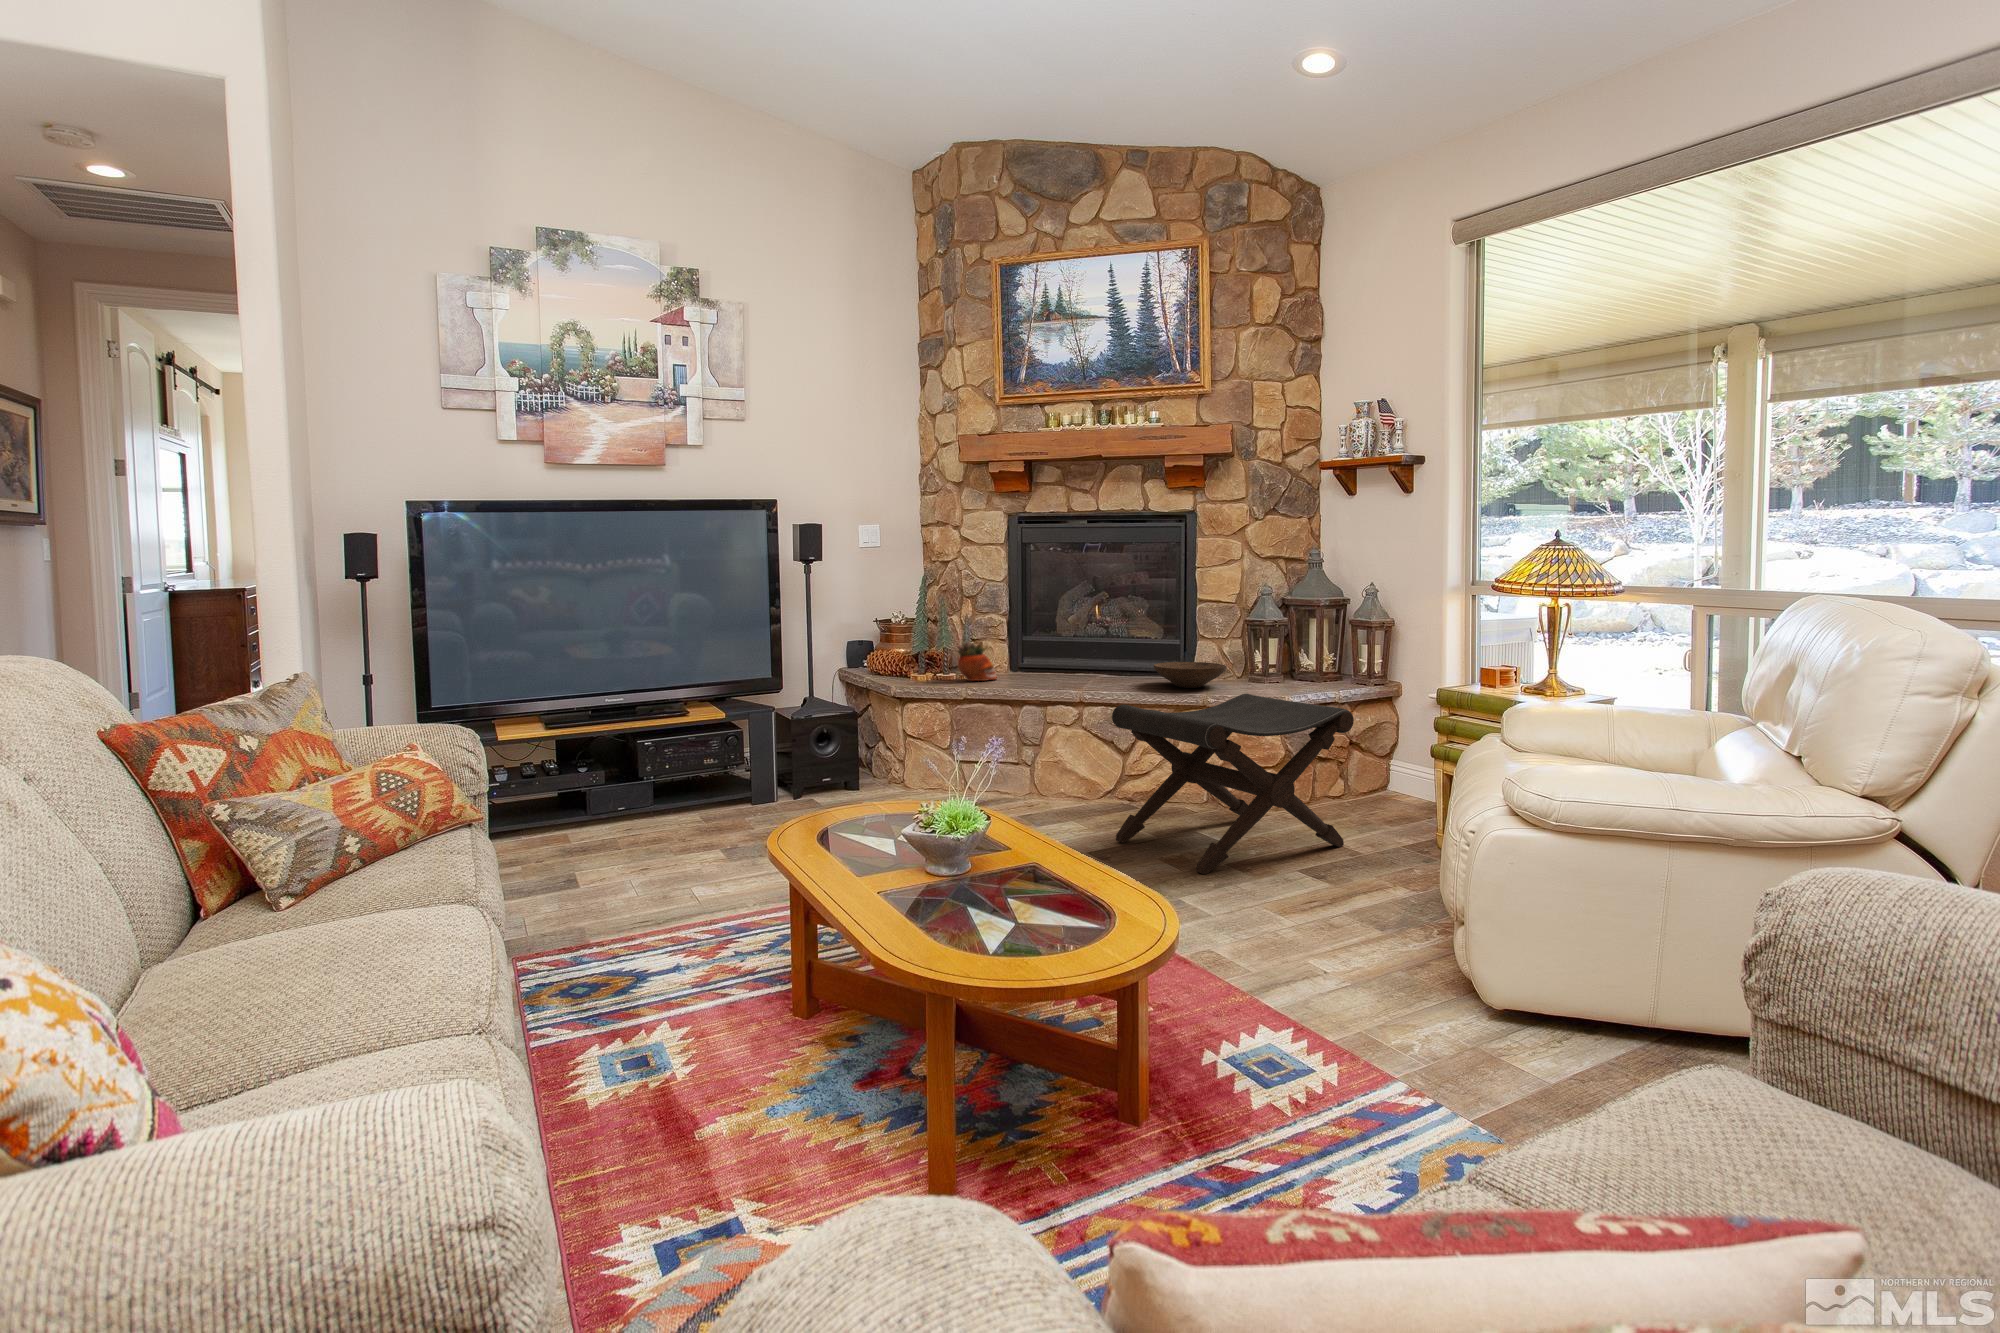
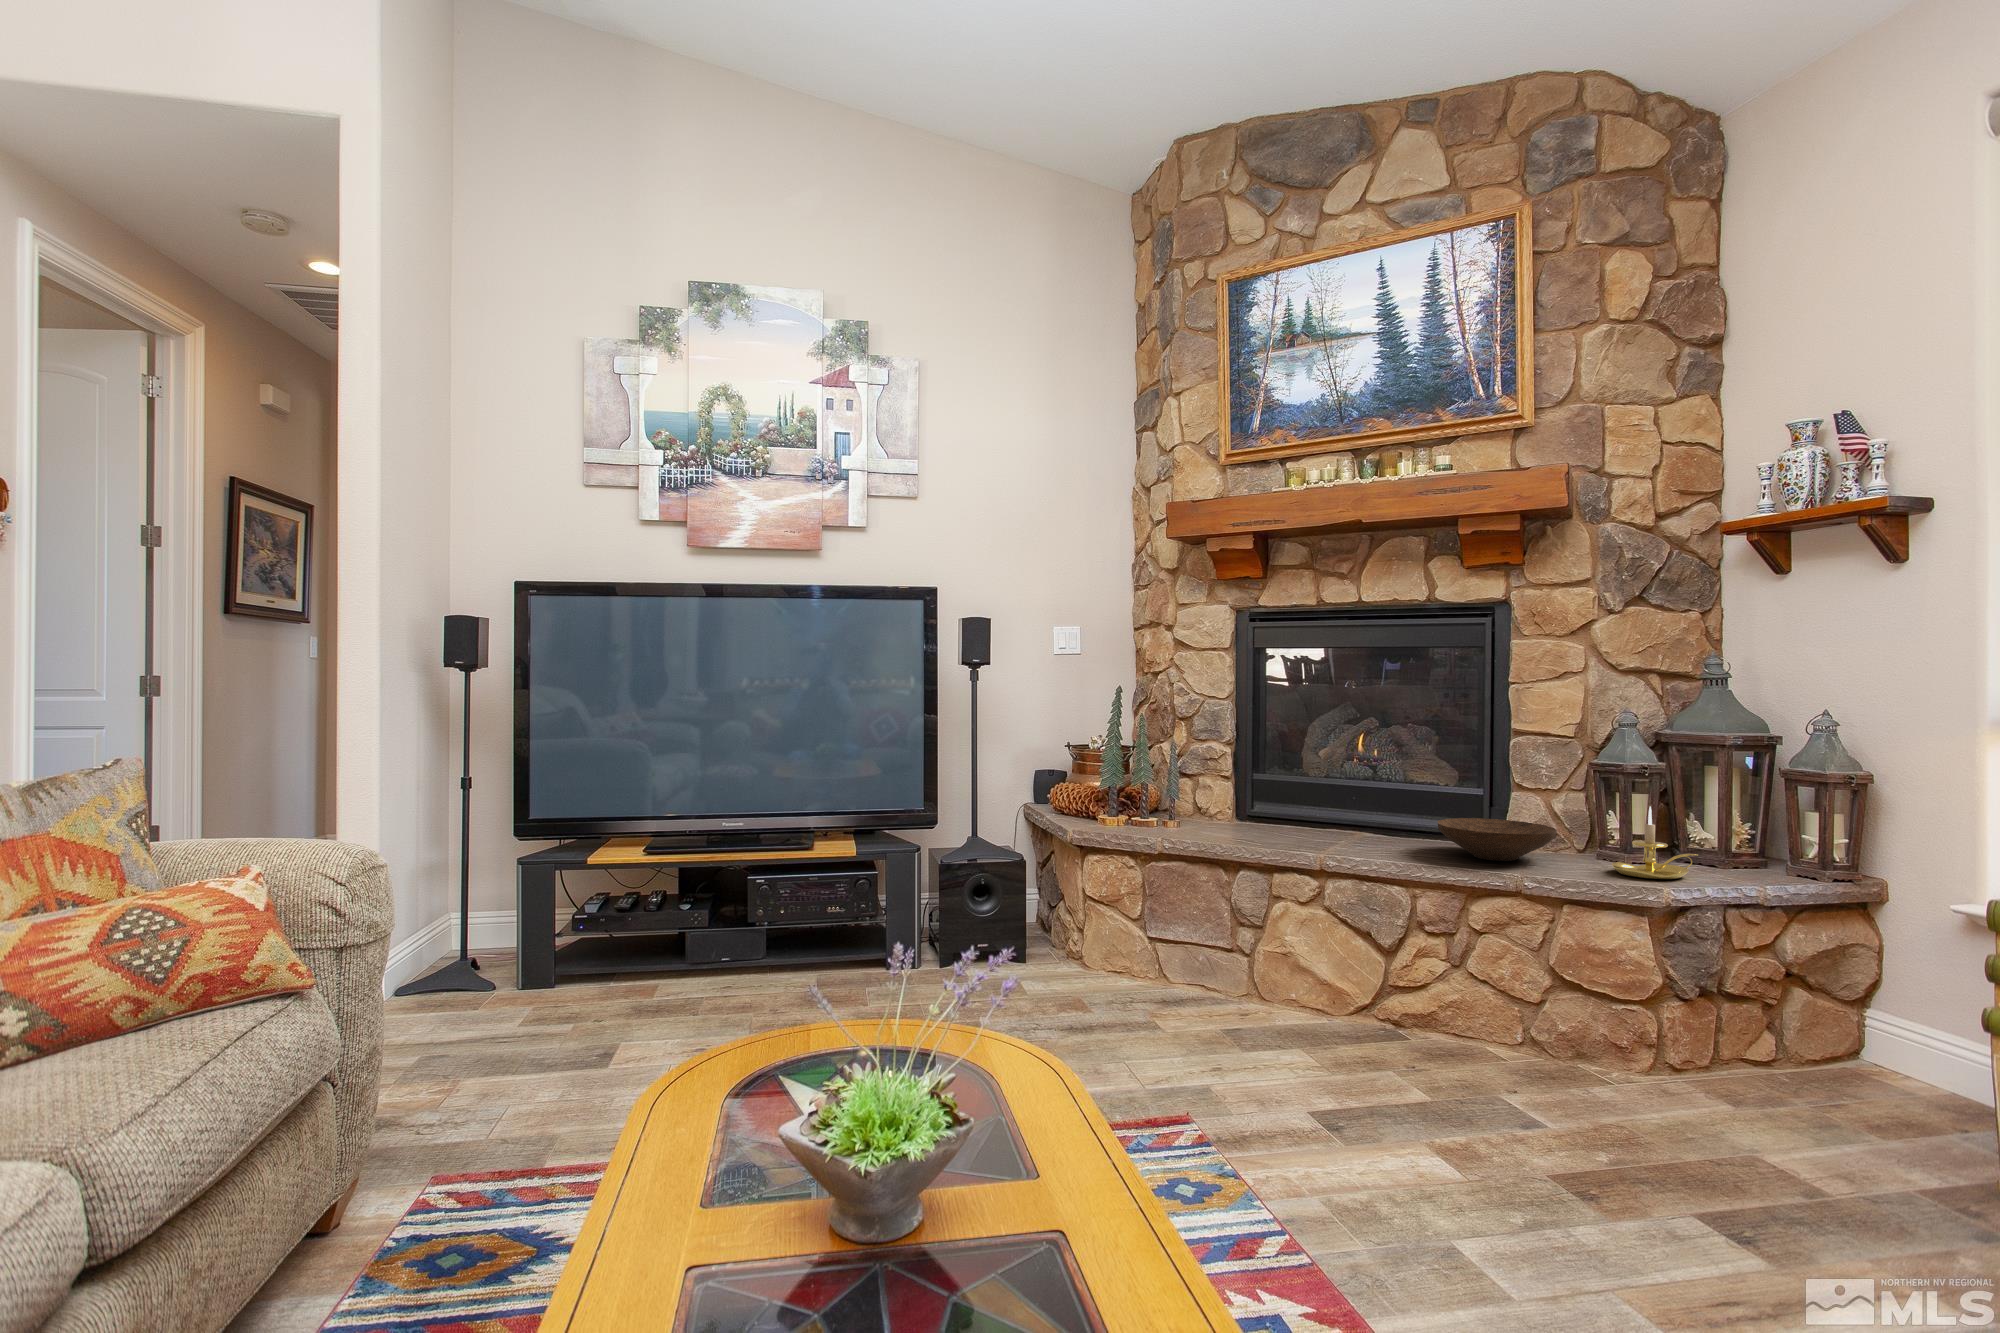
succulent planter: present [957,642,997,681] -> none [1156,771,1213,827]
candle holder: none [1258,647,1305,691] -> present [1612,806,1698,879]
footstool: present [1112,694,1354,874] -> none [1332,882,1784,1213]

